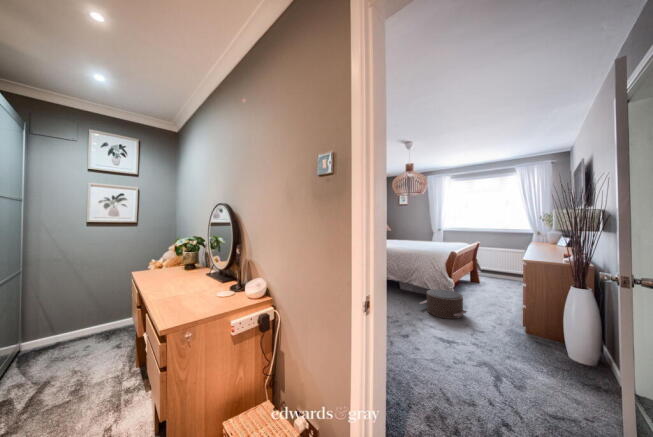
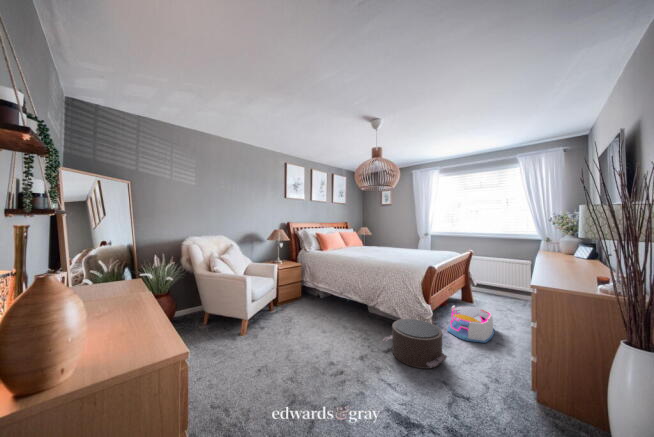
storage bin: none [463,282,498,306] -> present [447,305,494,343]

